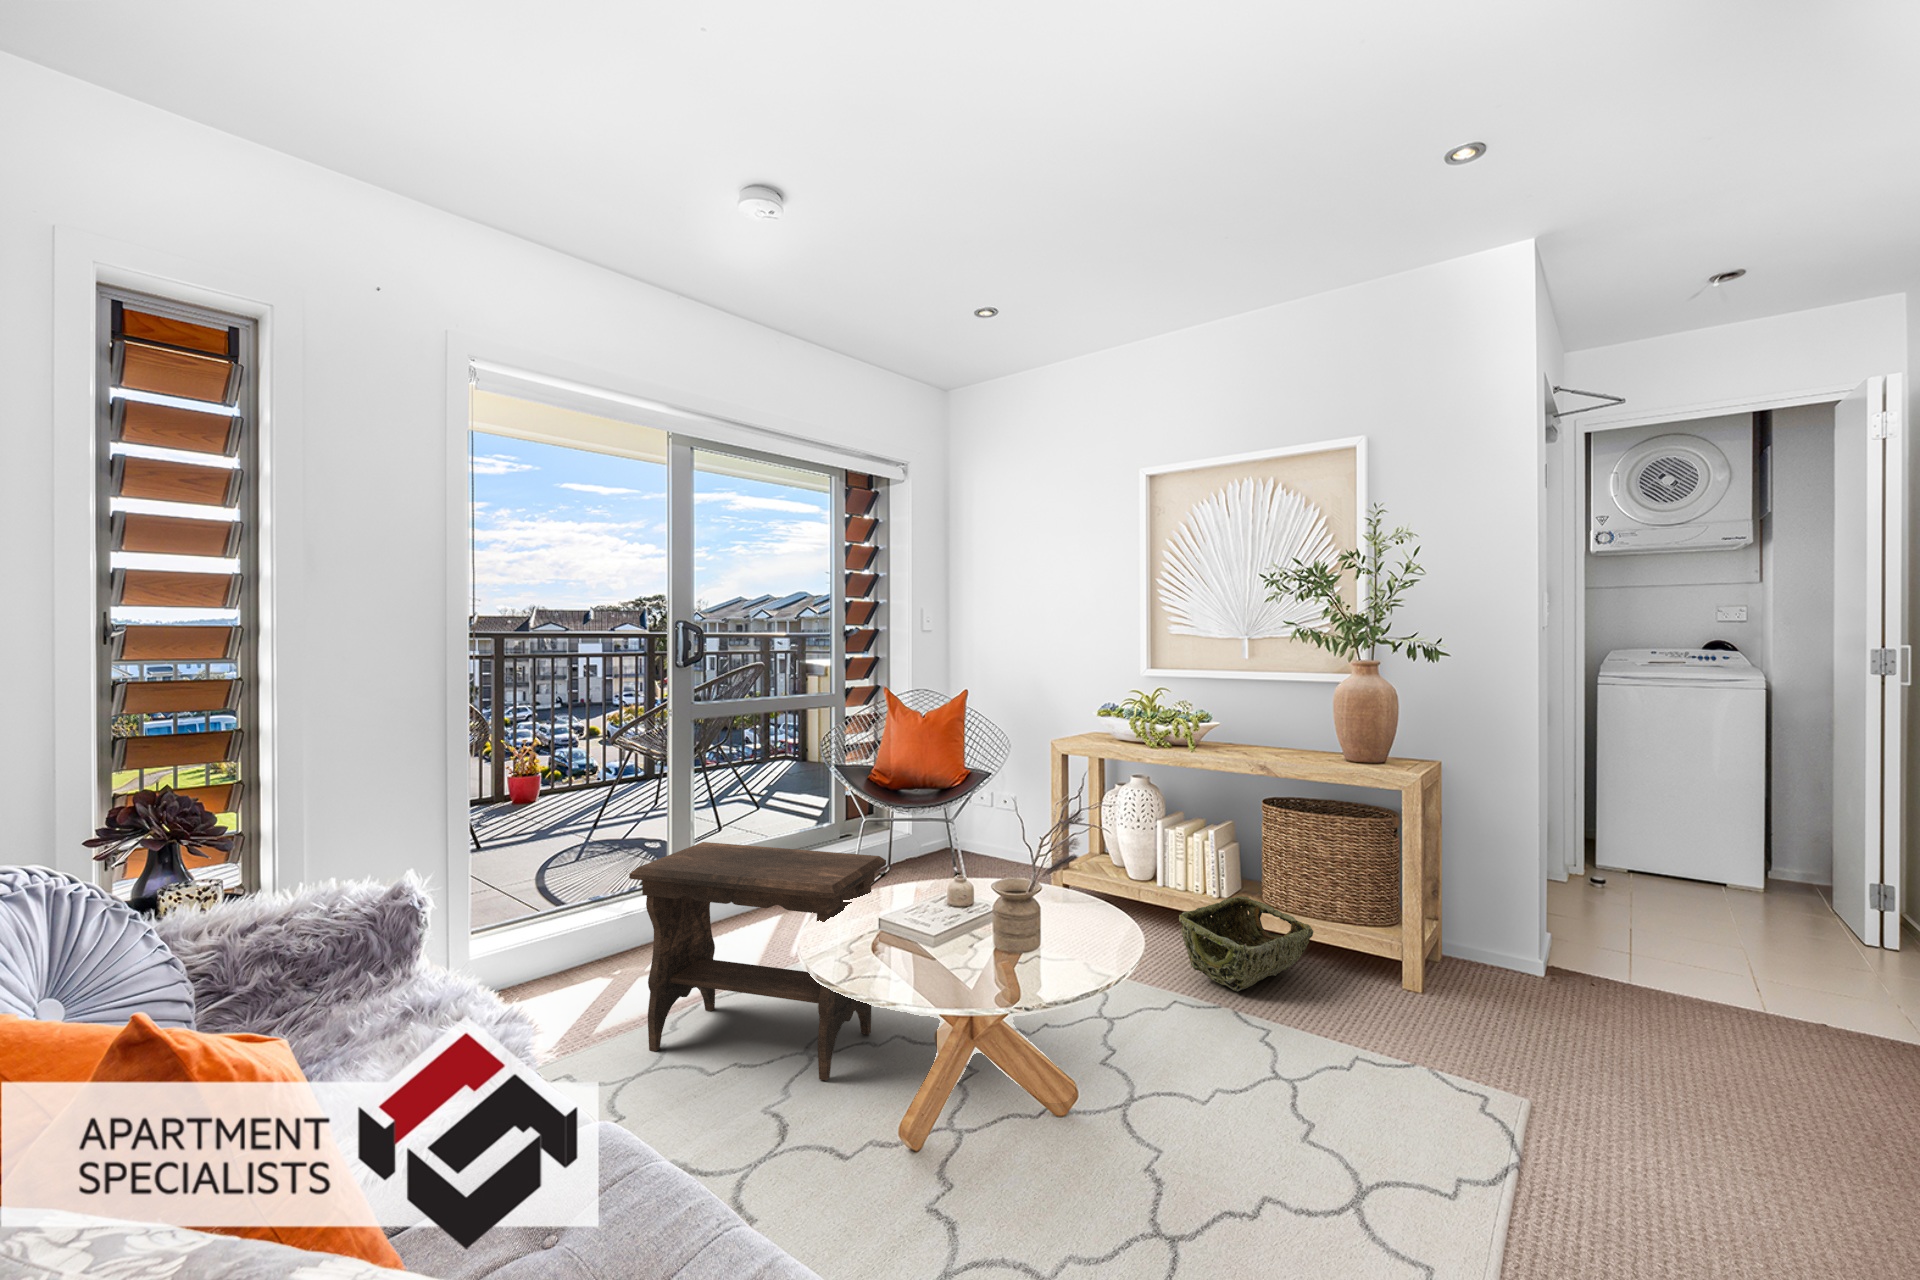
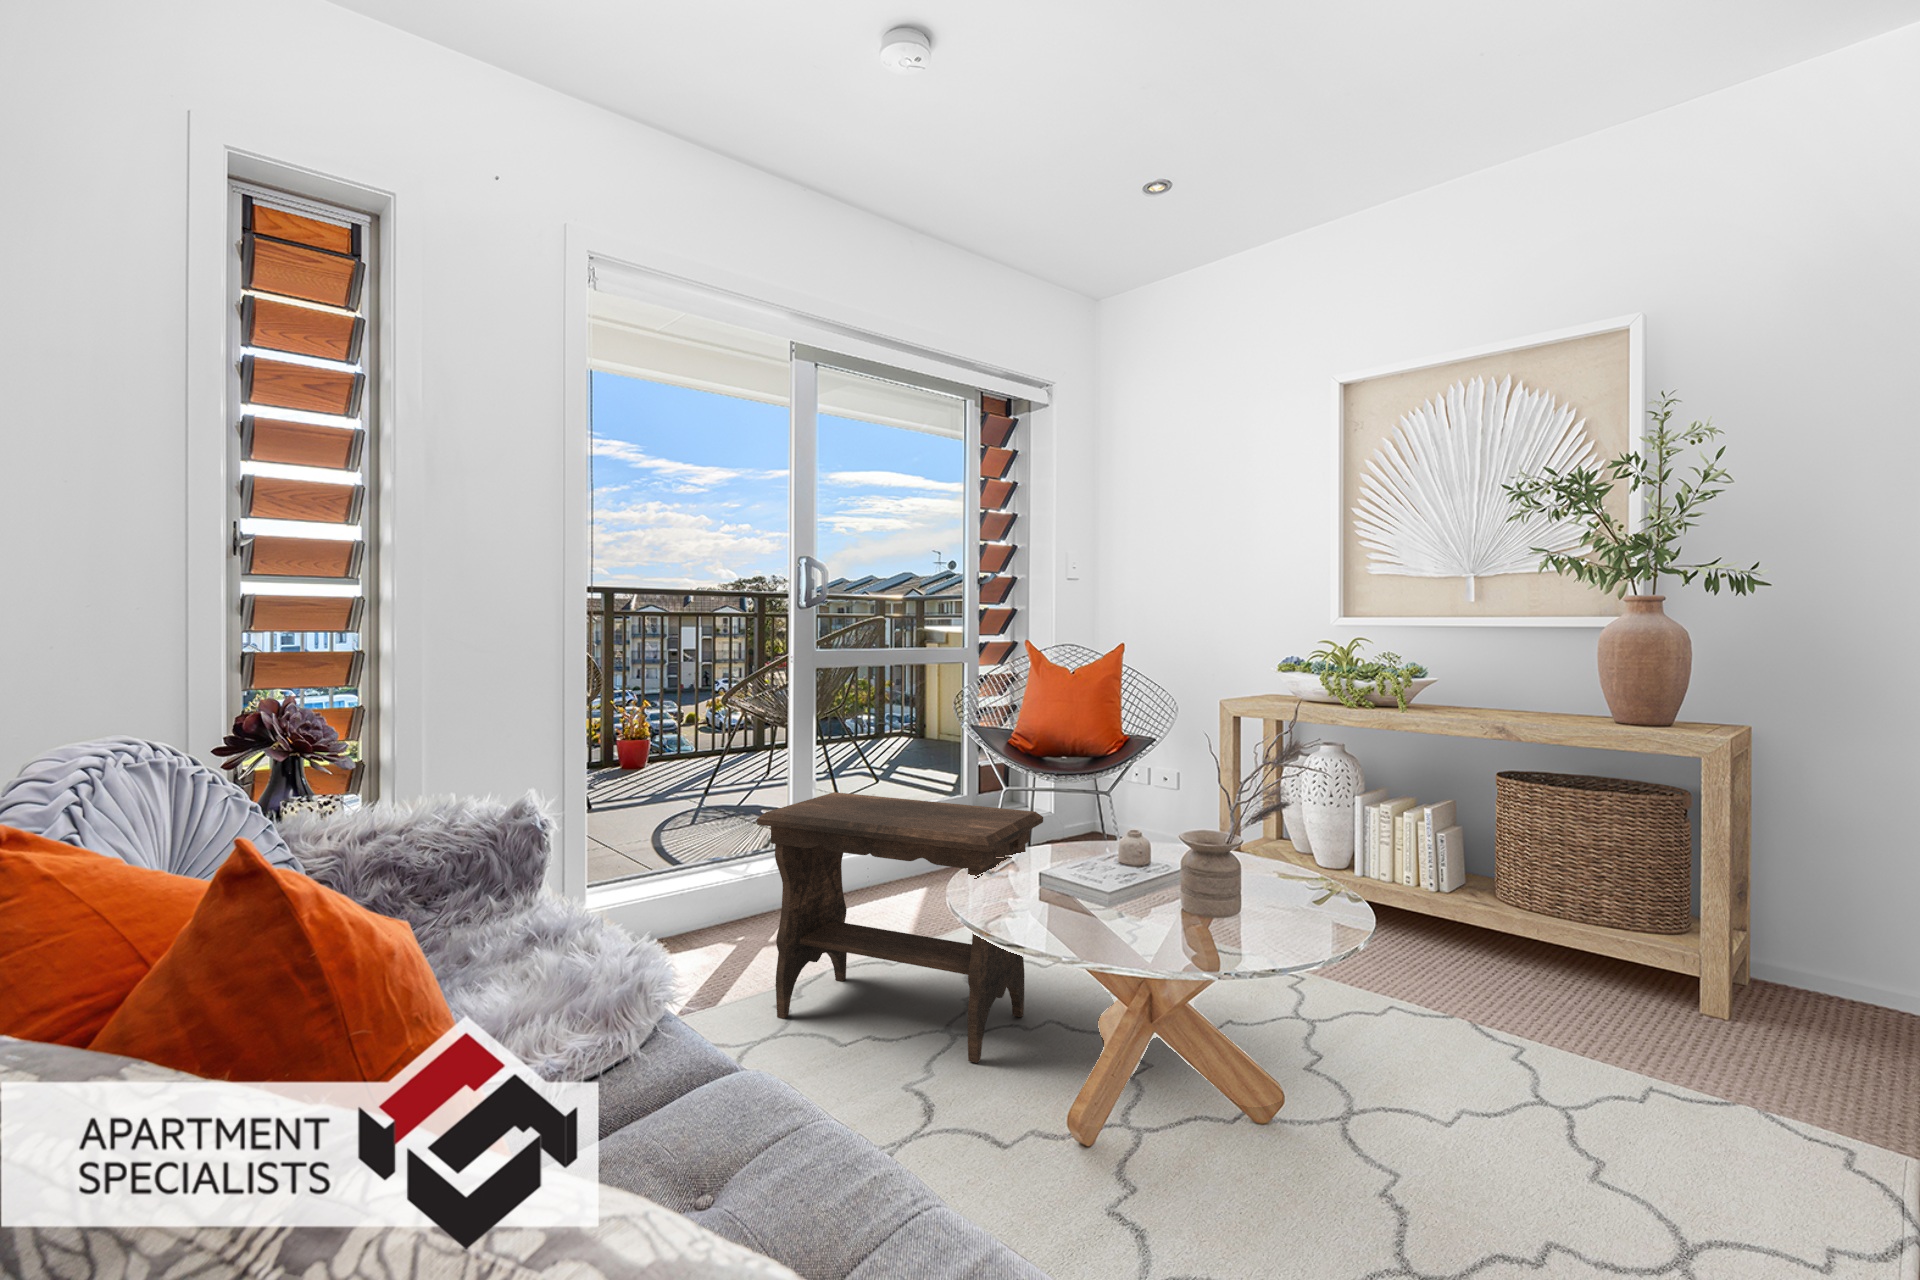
woven basket: present [1179,897,1314,991] -> none [1392,888,1567,999]

